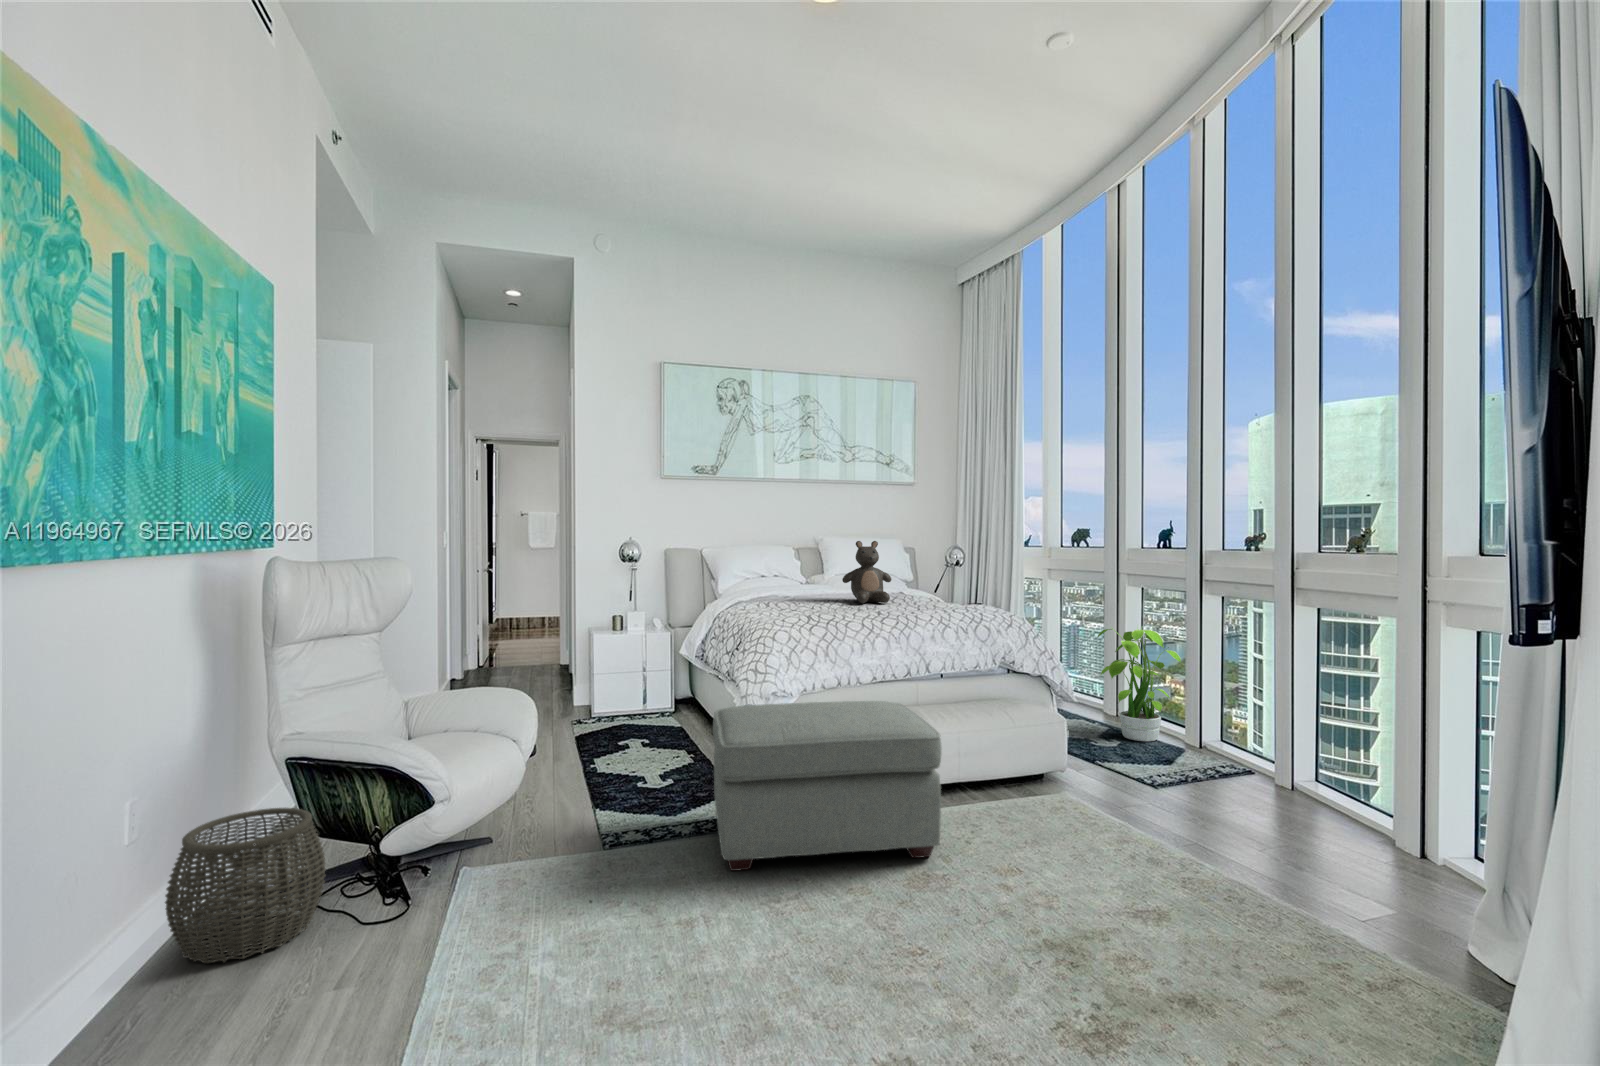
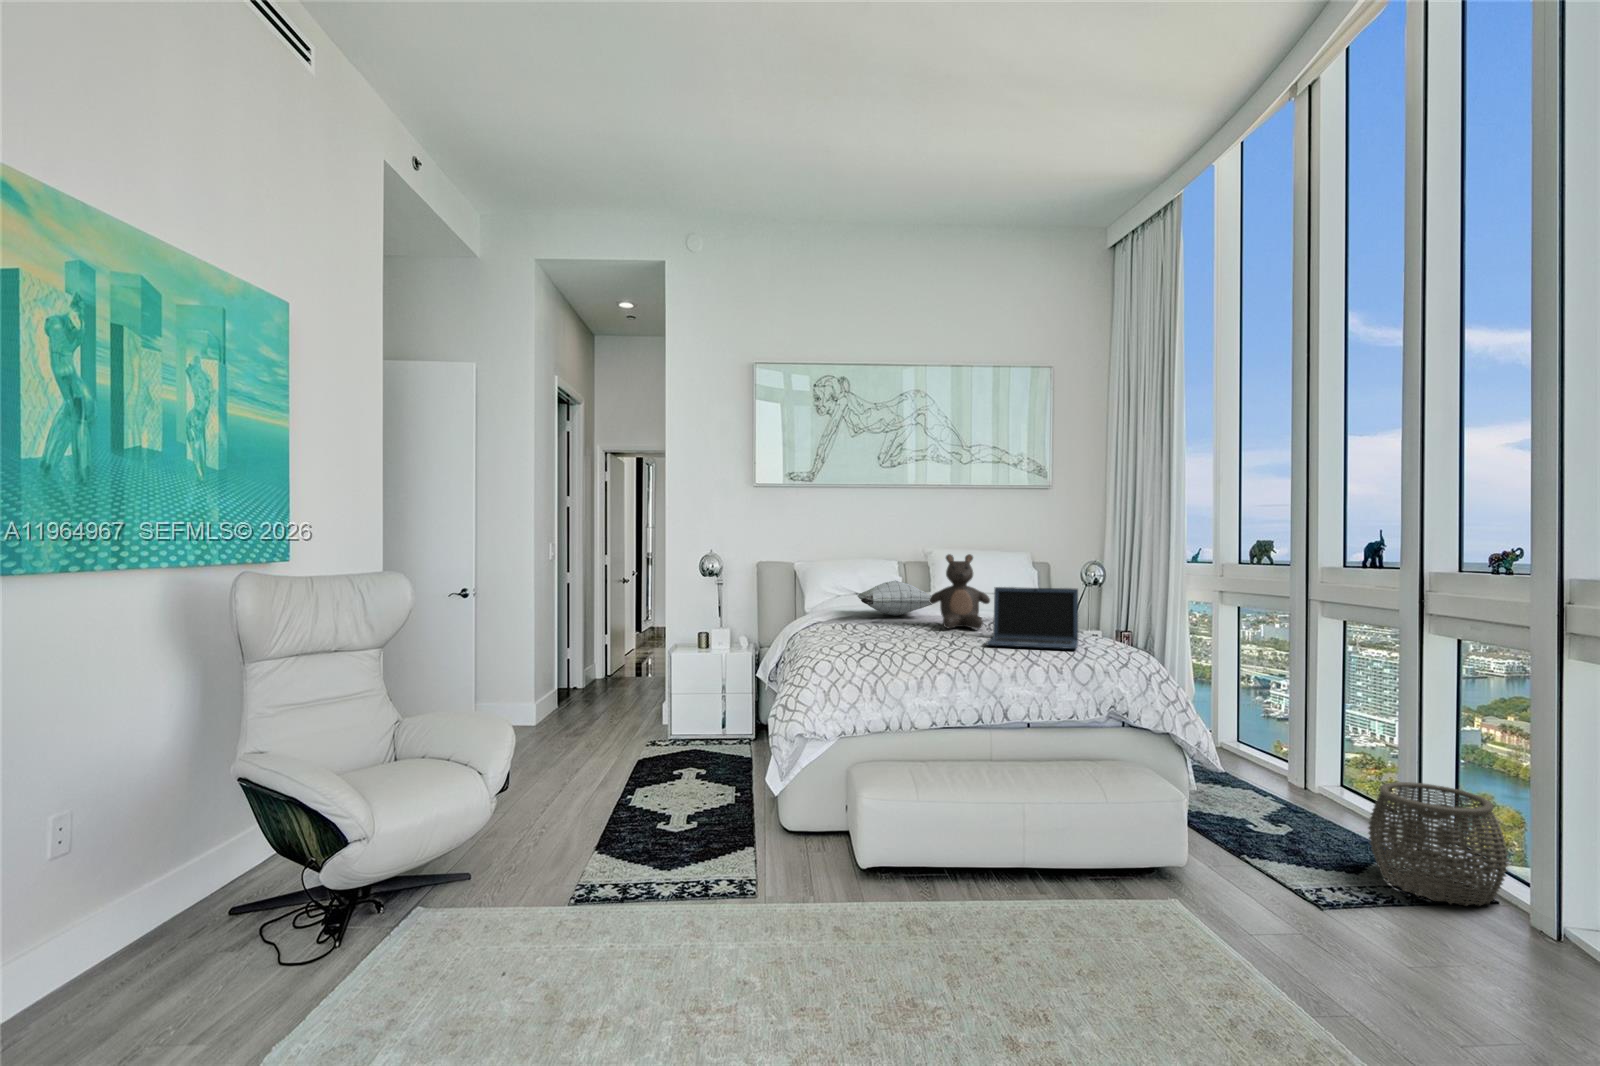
pillow: none [767,564,844,595] -> present [857,580,932,616]
laptop: none [903,567,976,614] -> present [986,587,1078,649]
potted plant: present [1098,627,1181,741] -> none [1265,670,1389,832]
ottoman: present [713,701,942,871] -> none [659,752,947,977]
woven basket: present [165,808,326,963] -> present [1368,782,1509,906]

